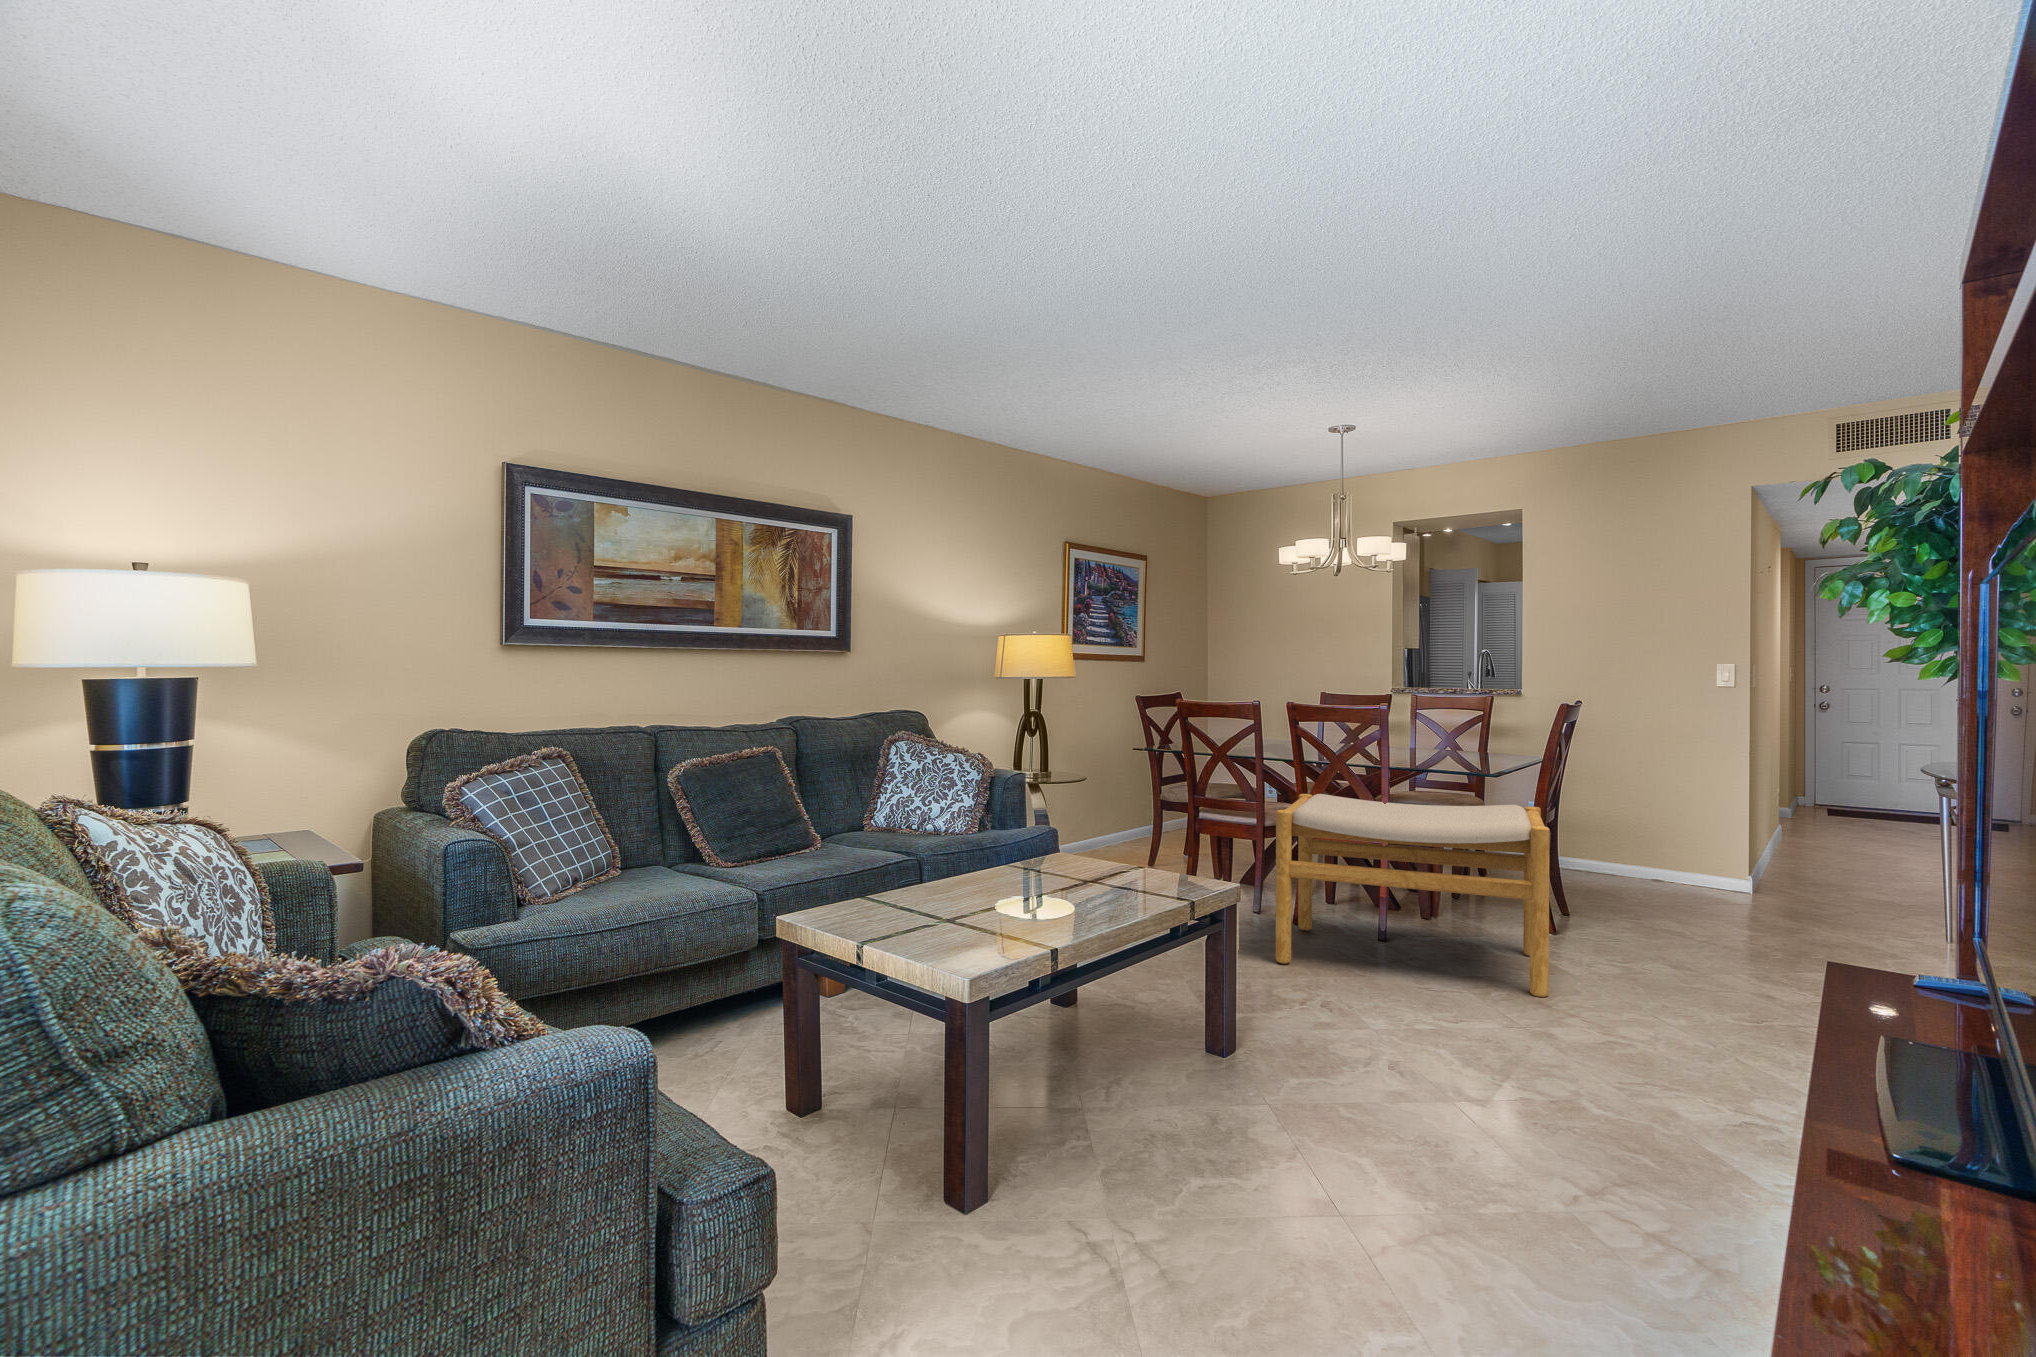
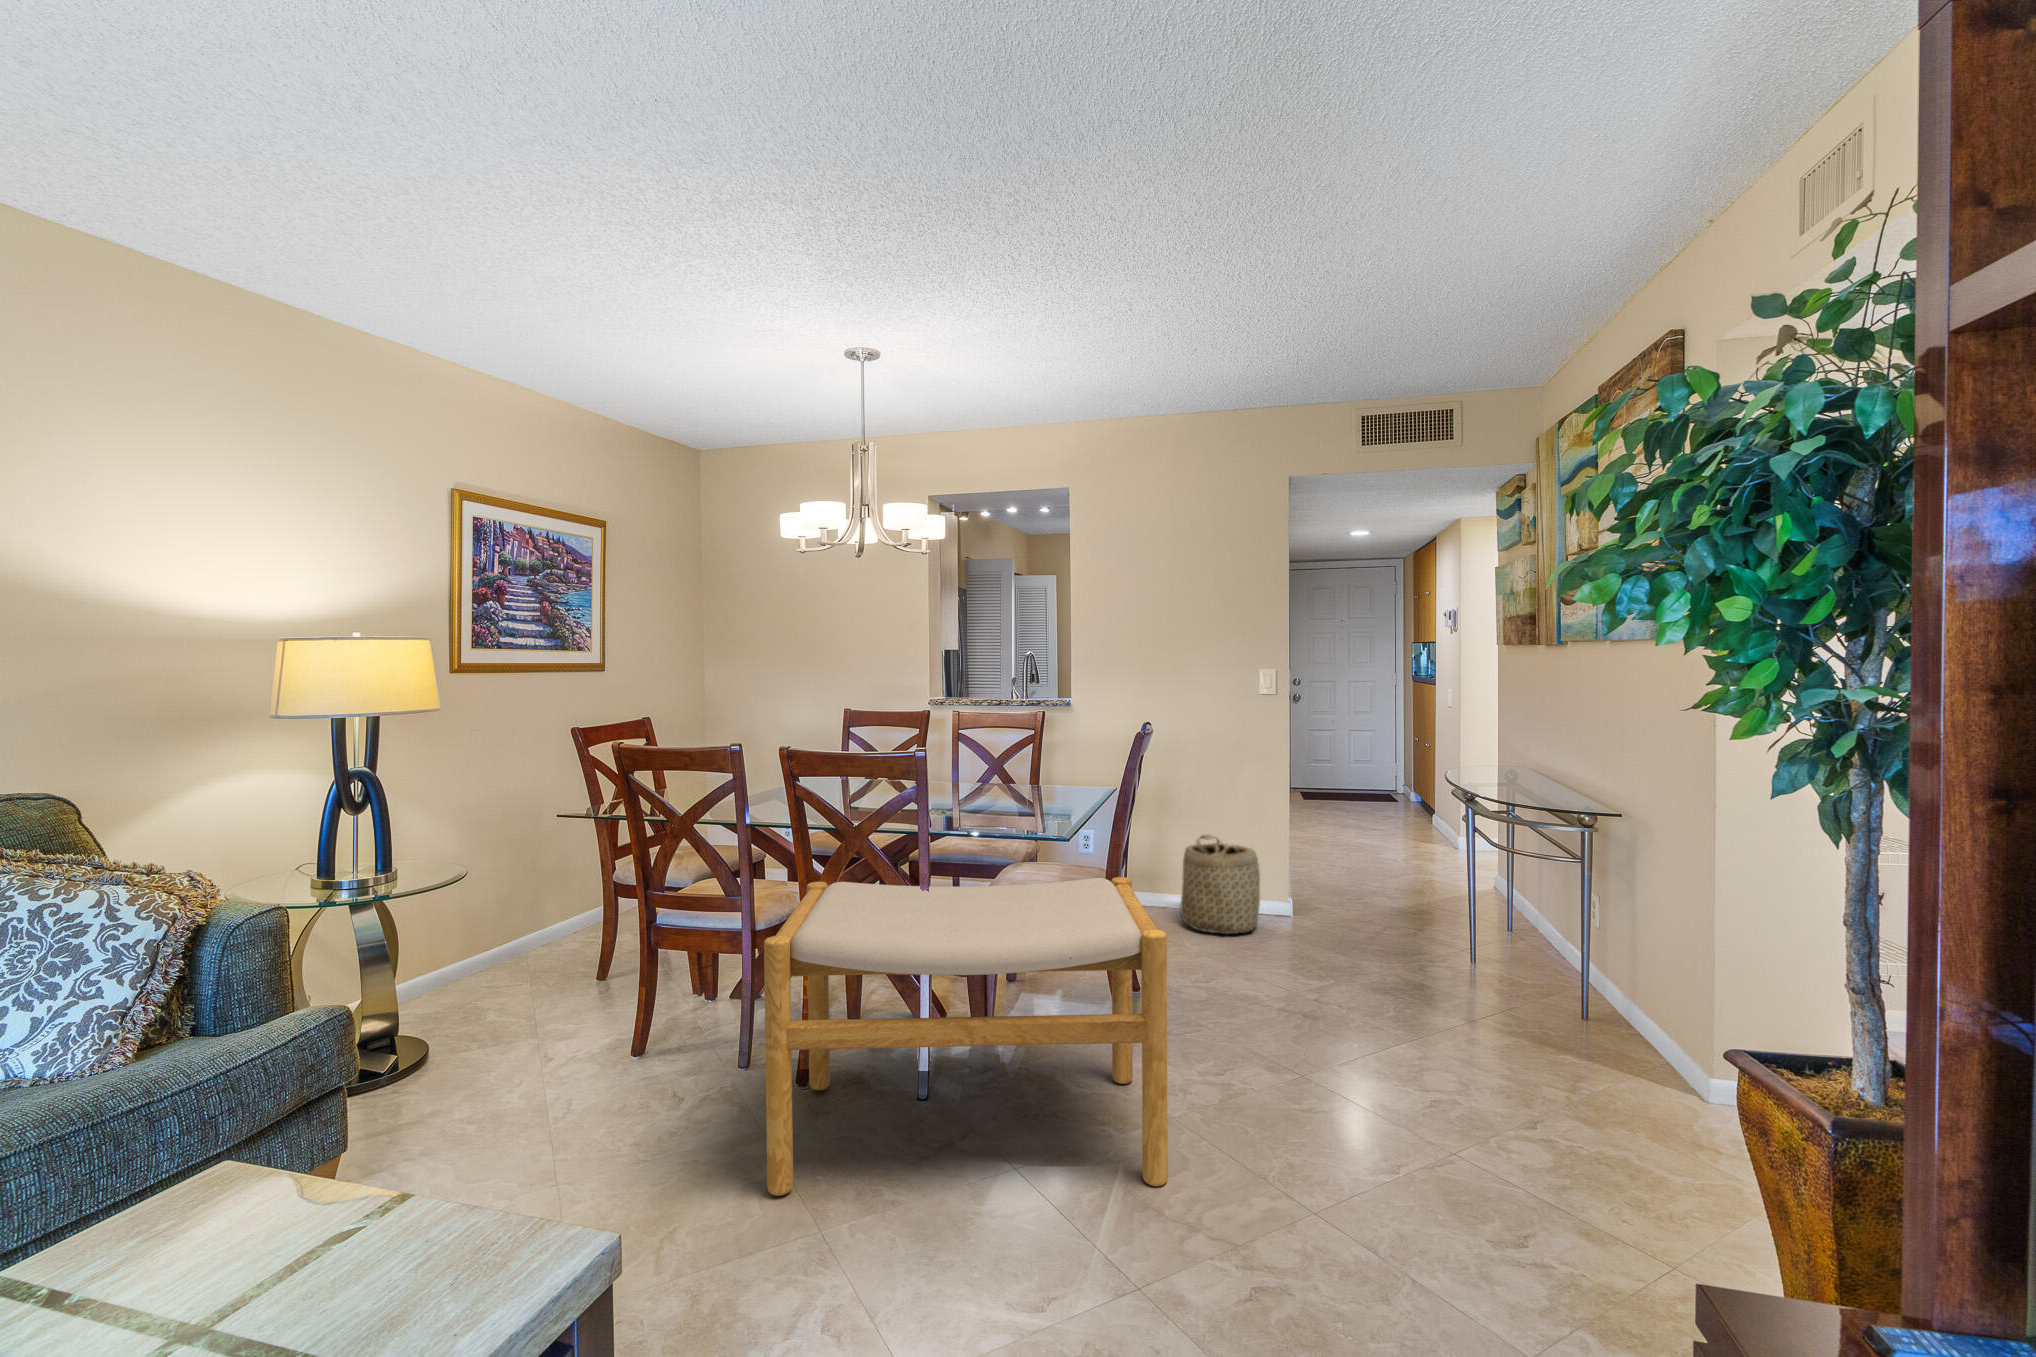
basket: none [1625,811,1708,898] -> present [1180,835,1260,934]

